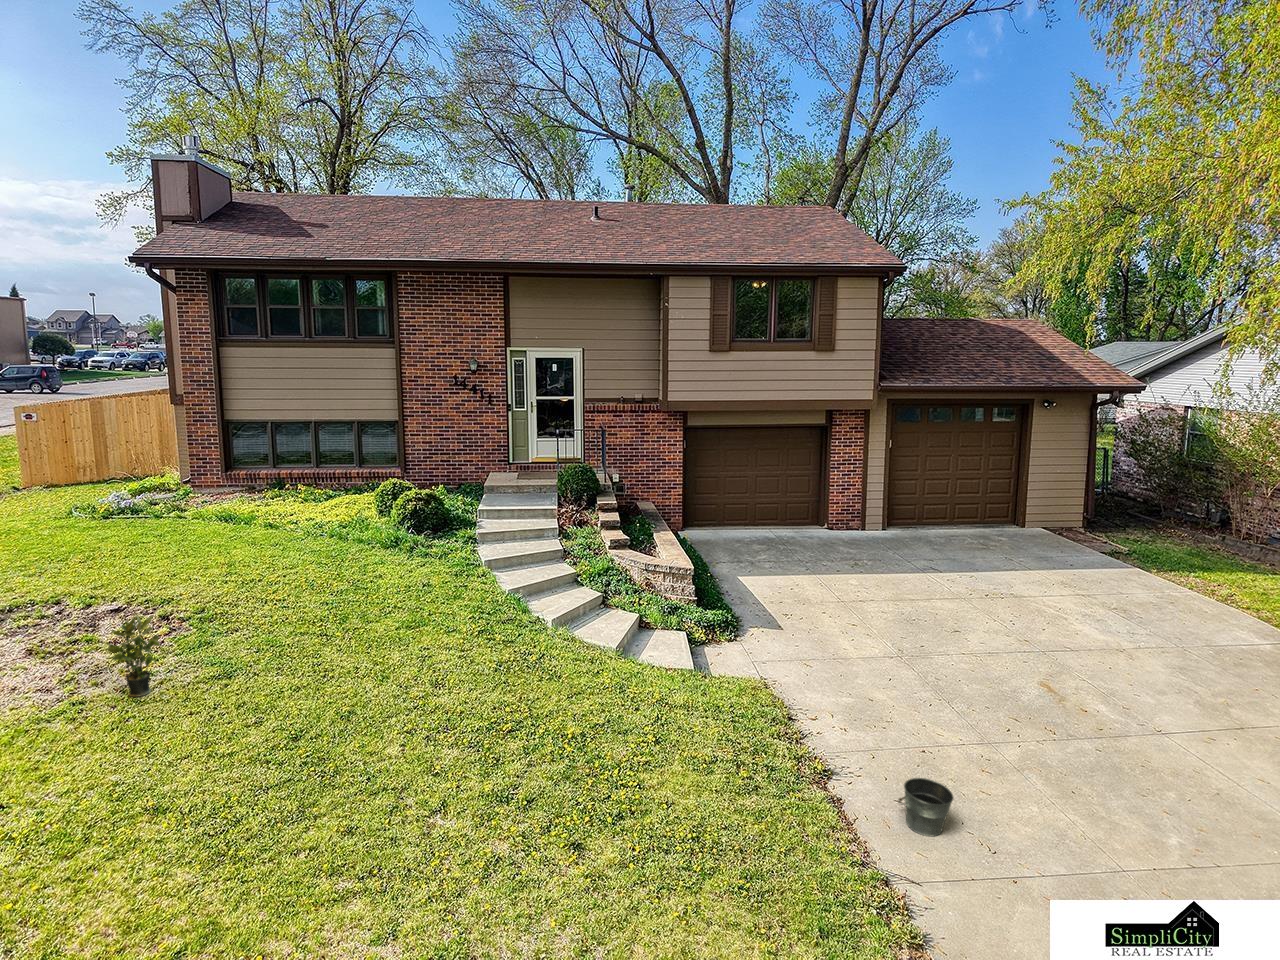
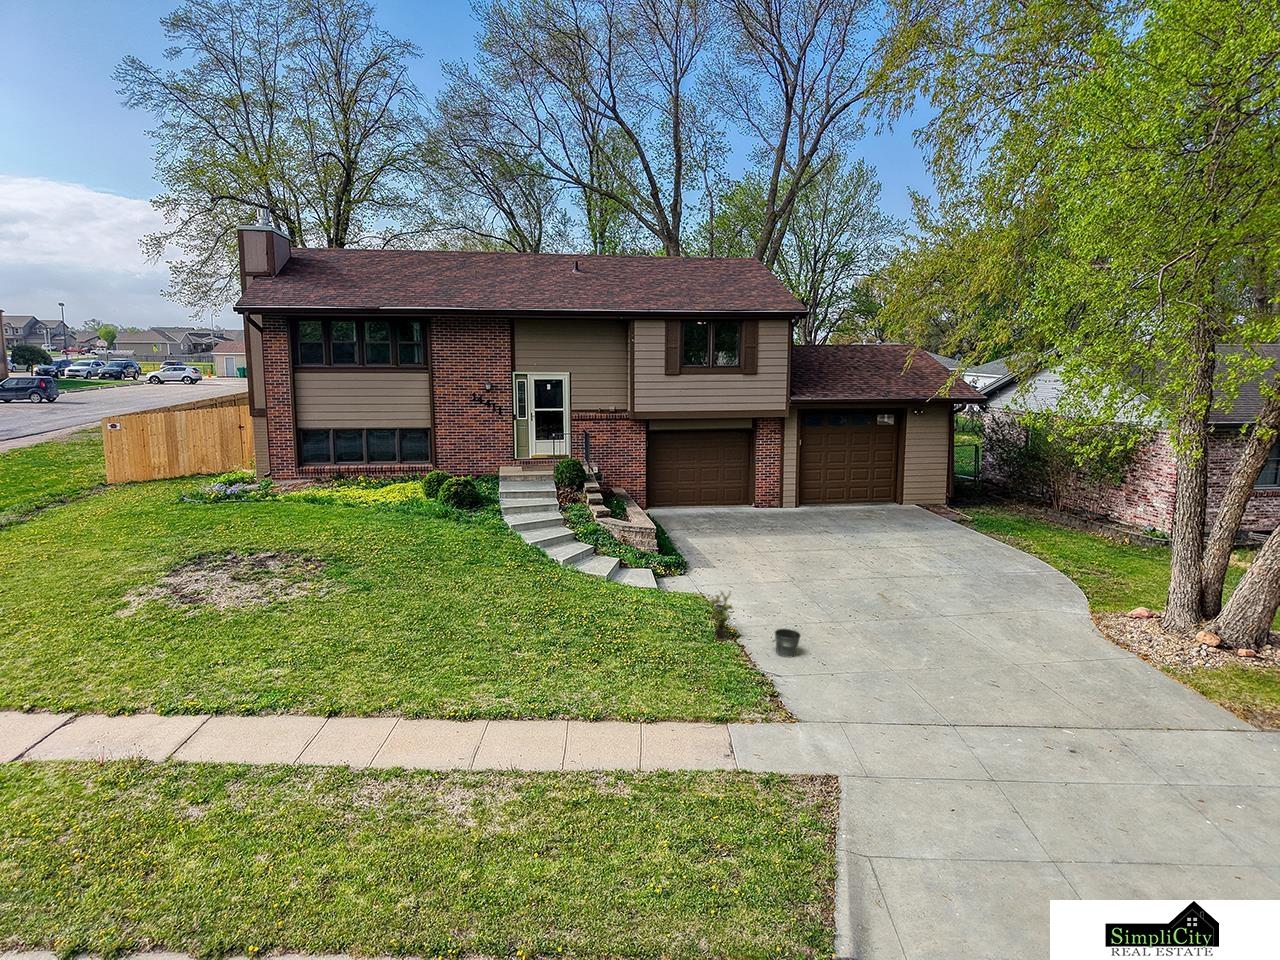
potted plant: present [107,615,160,697] -> present [710,591,732,641]

